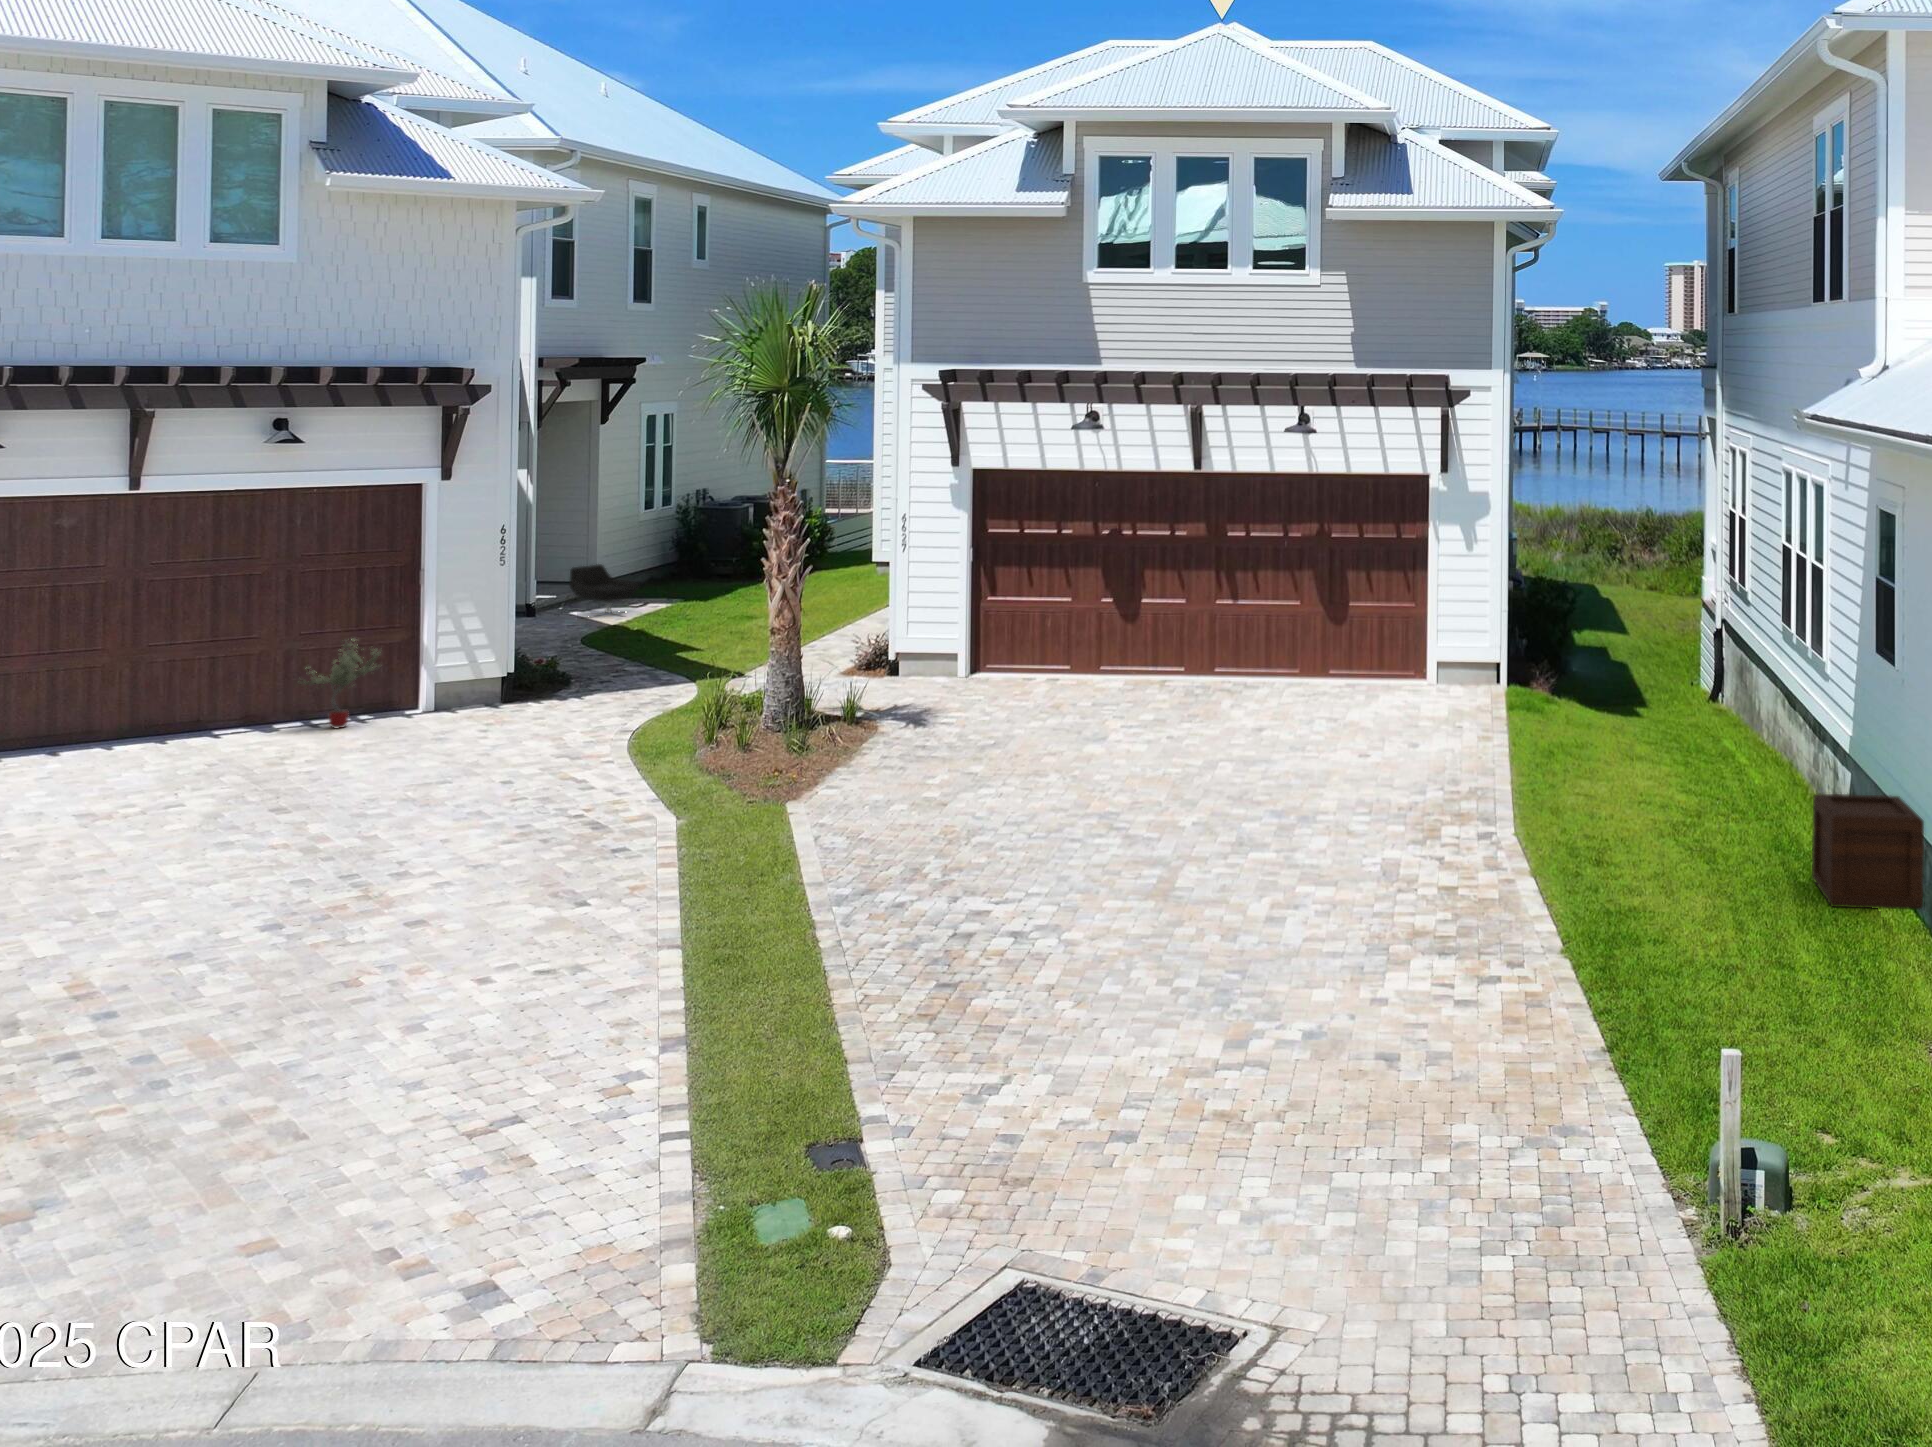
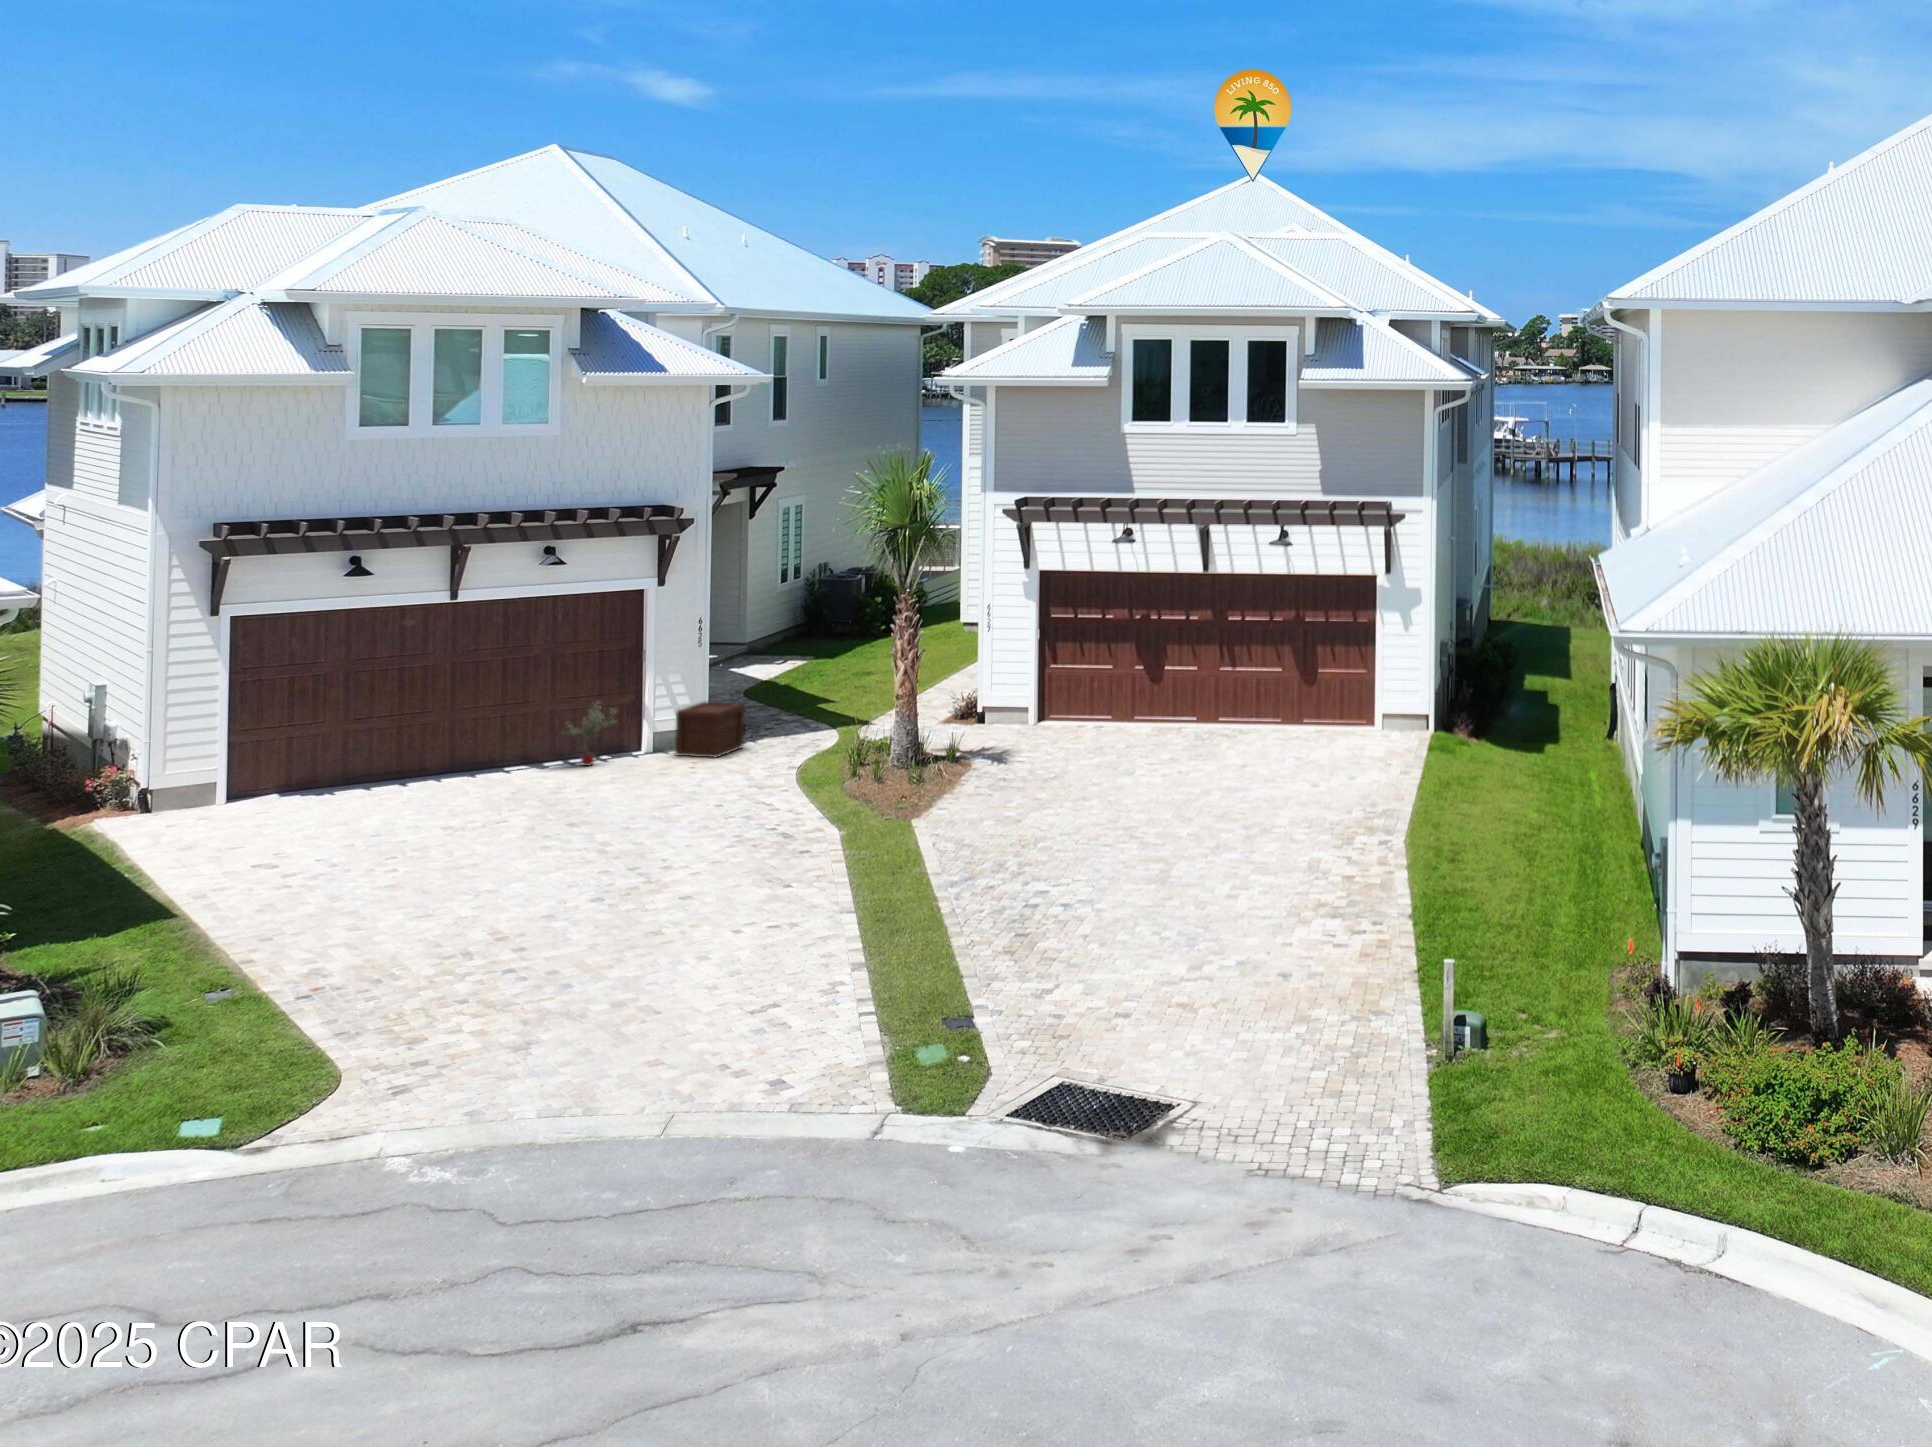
lounge chair: present [569,564,640,617] -> none [730,631,784,673]
wooden crate: present [1812,794,1924,910] -> present [675,701,745,757]

